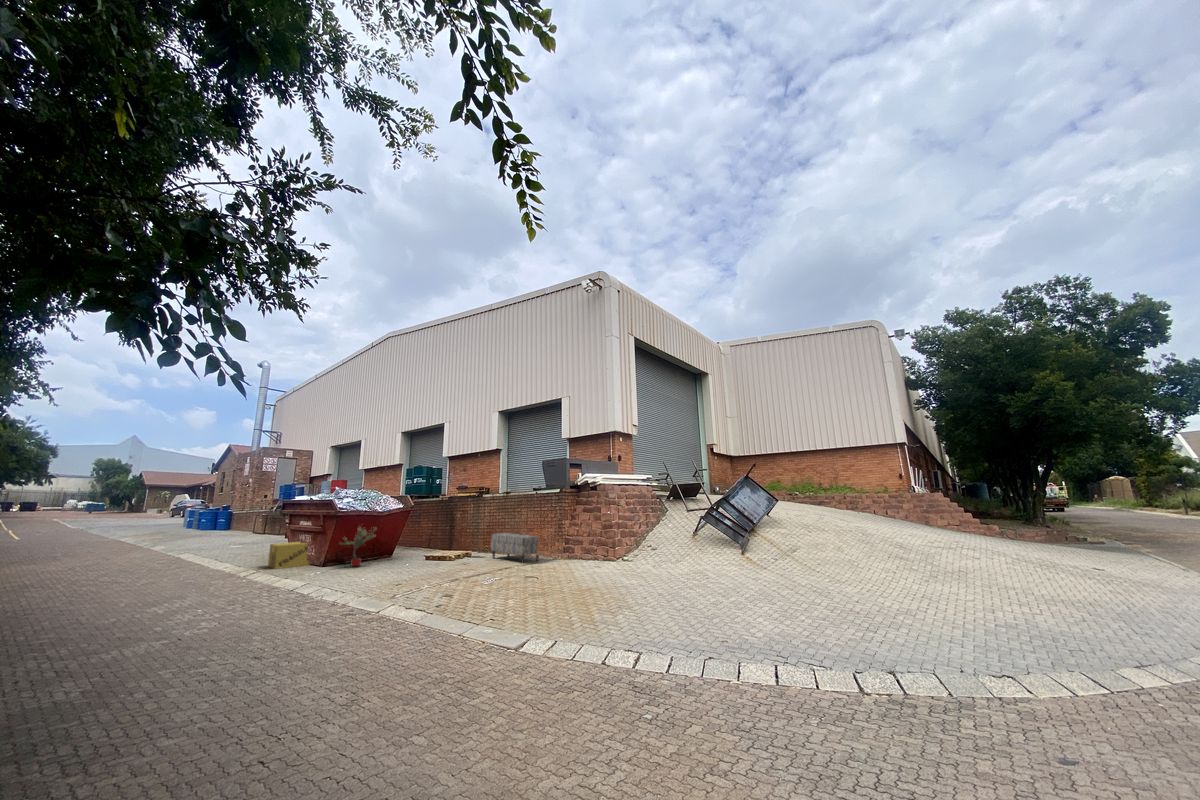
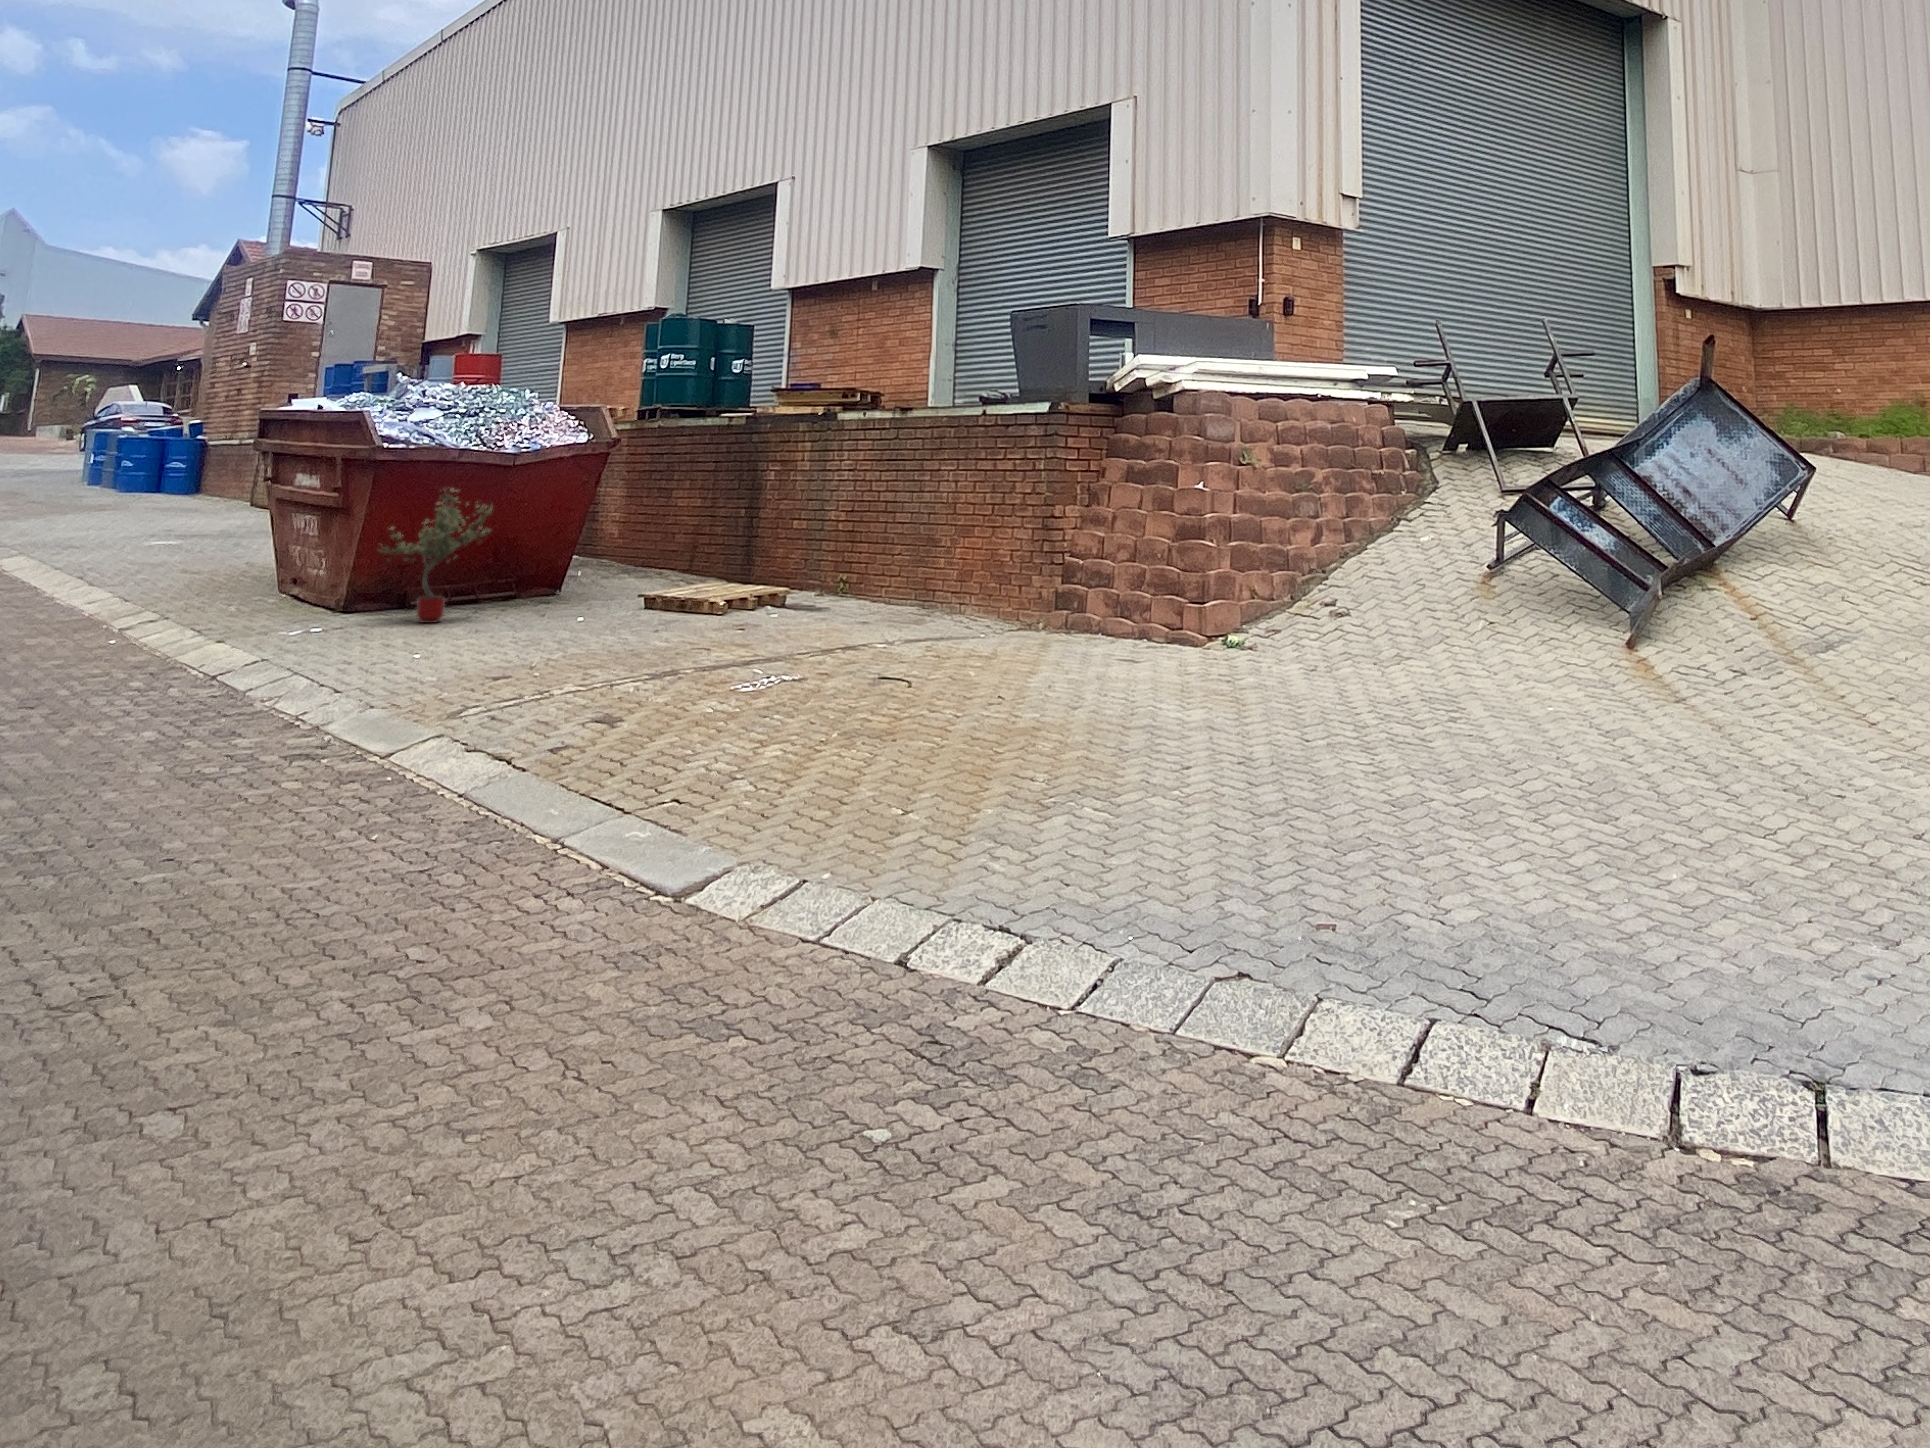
bench: present [491,533,539,563] -> none [847,539,998,639]
cardboard box: present [268,542,310,569] -> none [189,539,313,617]

